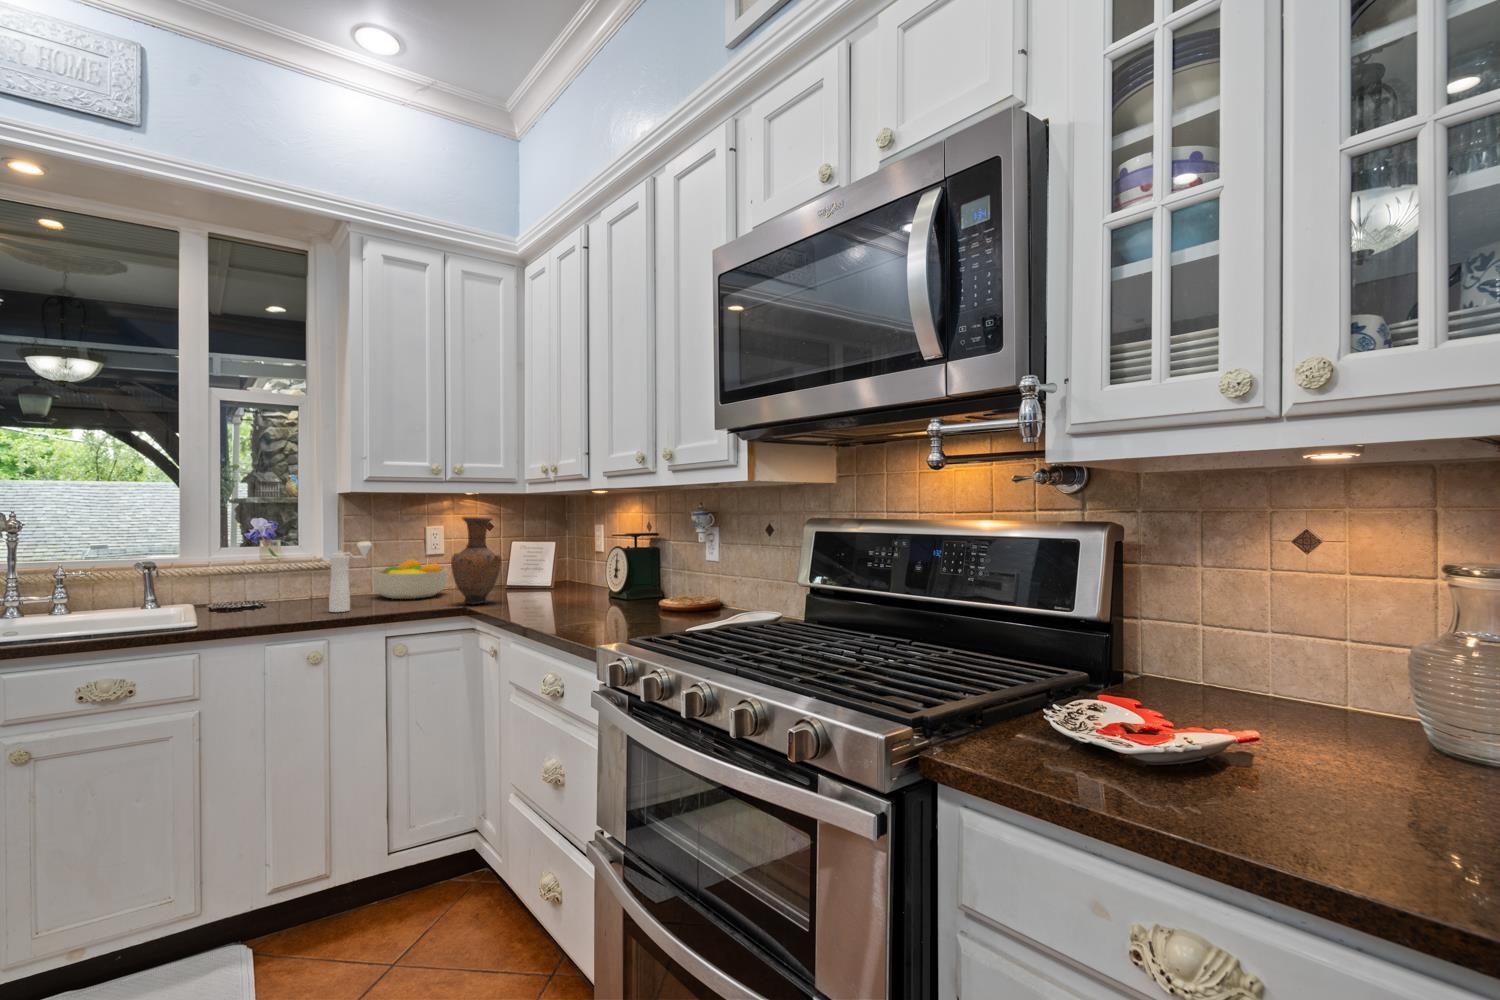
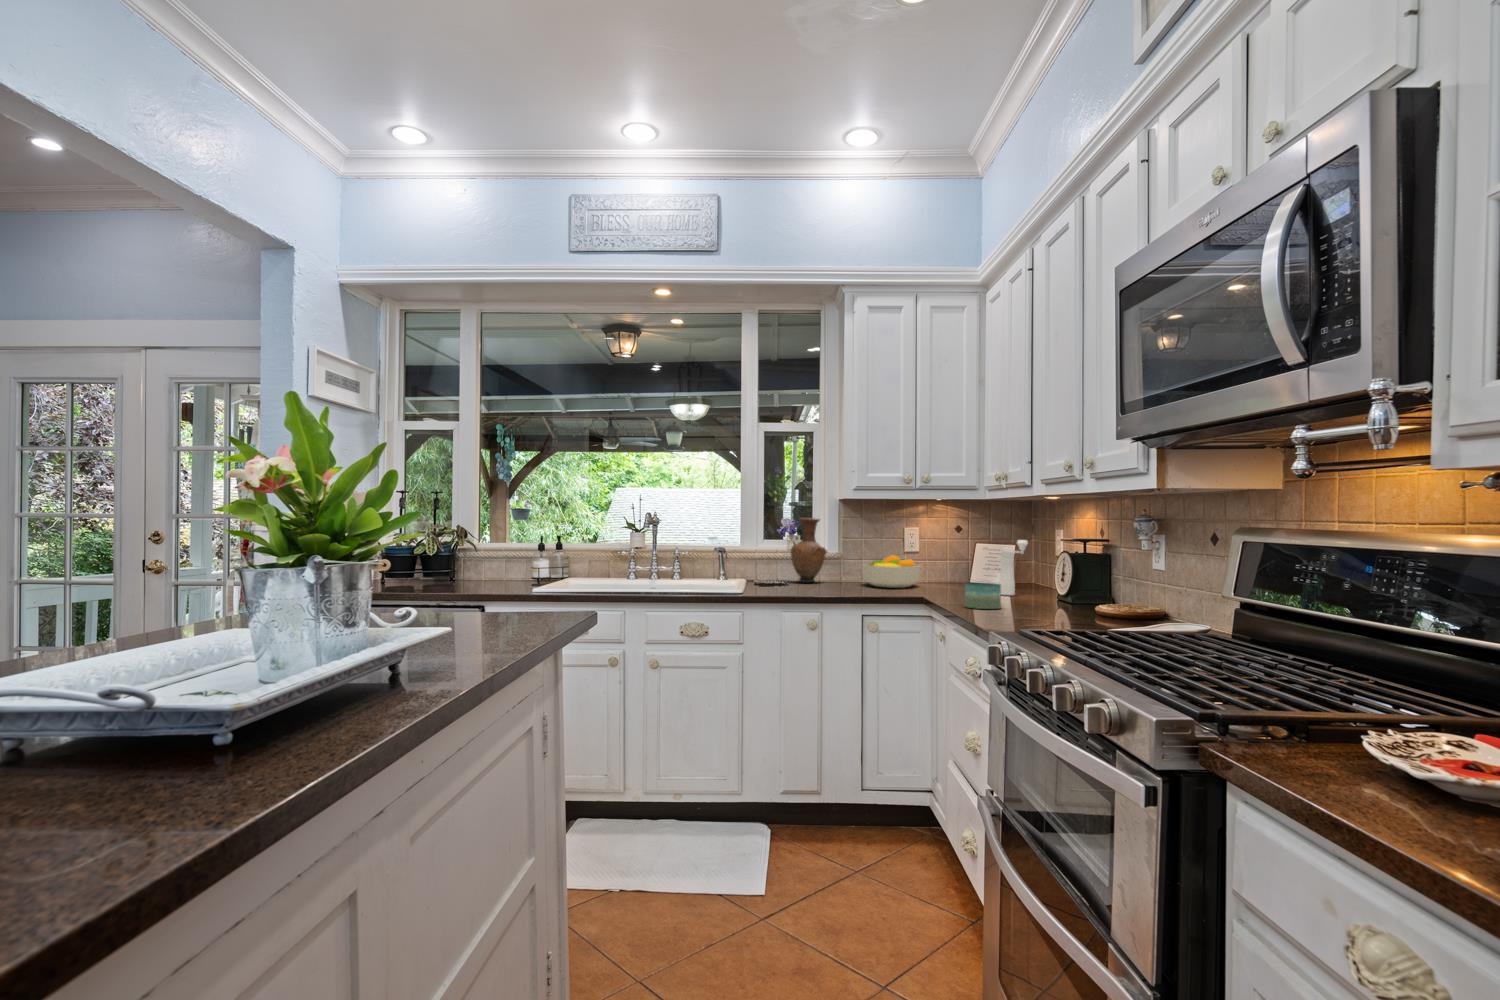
vase: present [451,517,502,604] -> present [791,518,826,582]
pepper mill: present [329,541,372,612] -> present [999,540,1028,595]
candle: none [521,586,561,616] -> present [965,583,1001,609]

